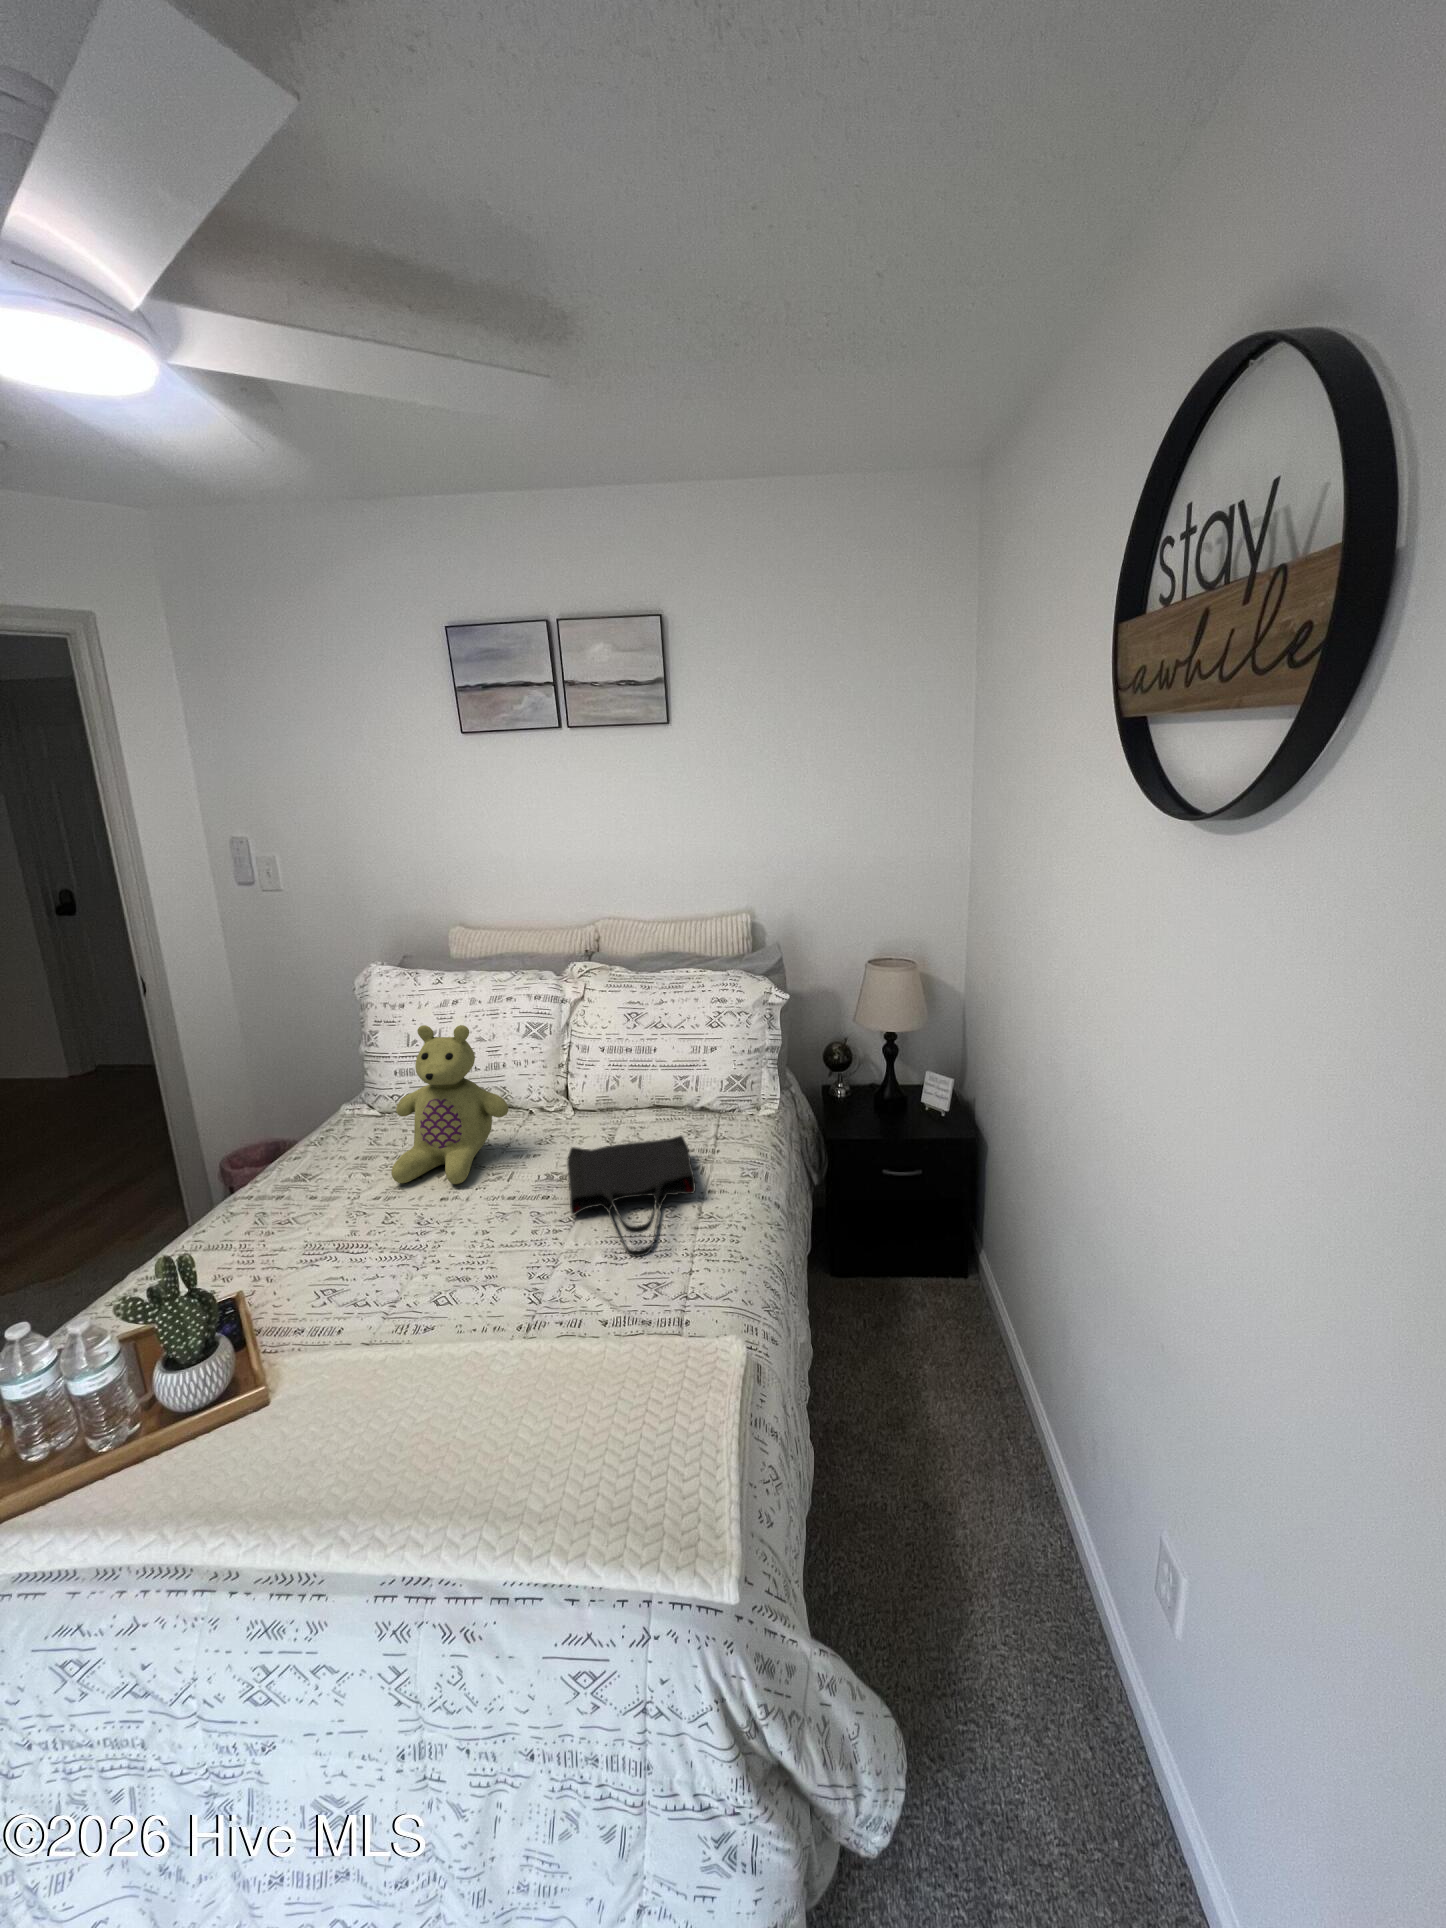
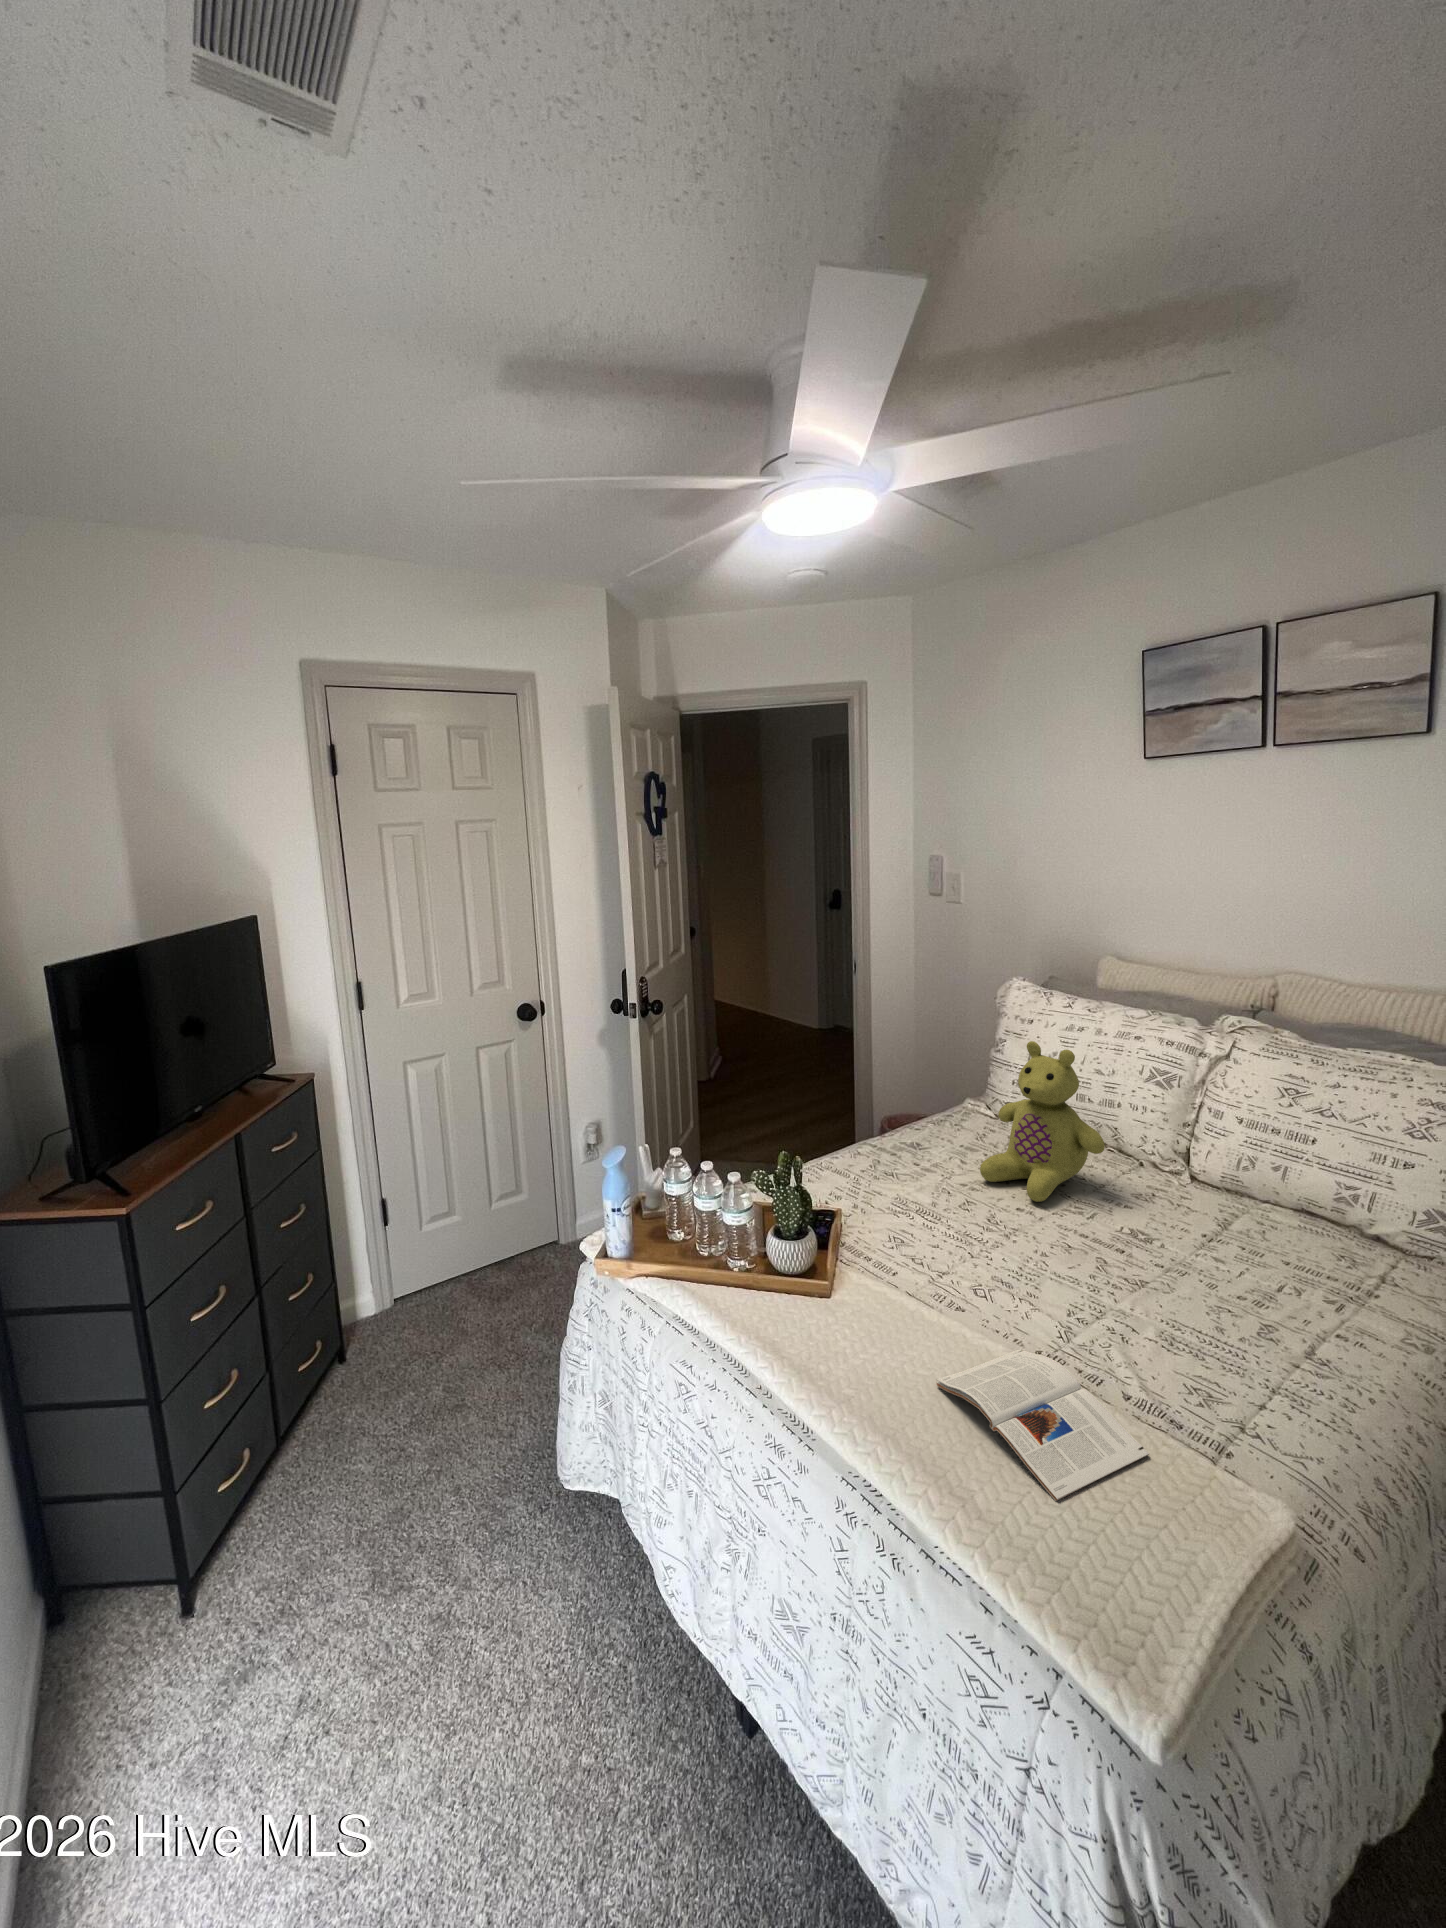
tote bag: present [567,1136,696,1257] -> none [1138,1212,1326,1361]
magazine: none [439,1325,640,1453] -> present [937,1349,1149,1501]

